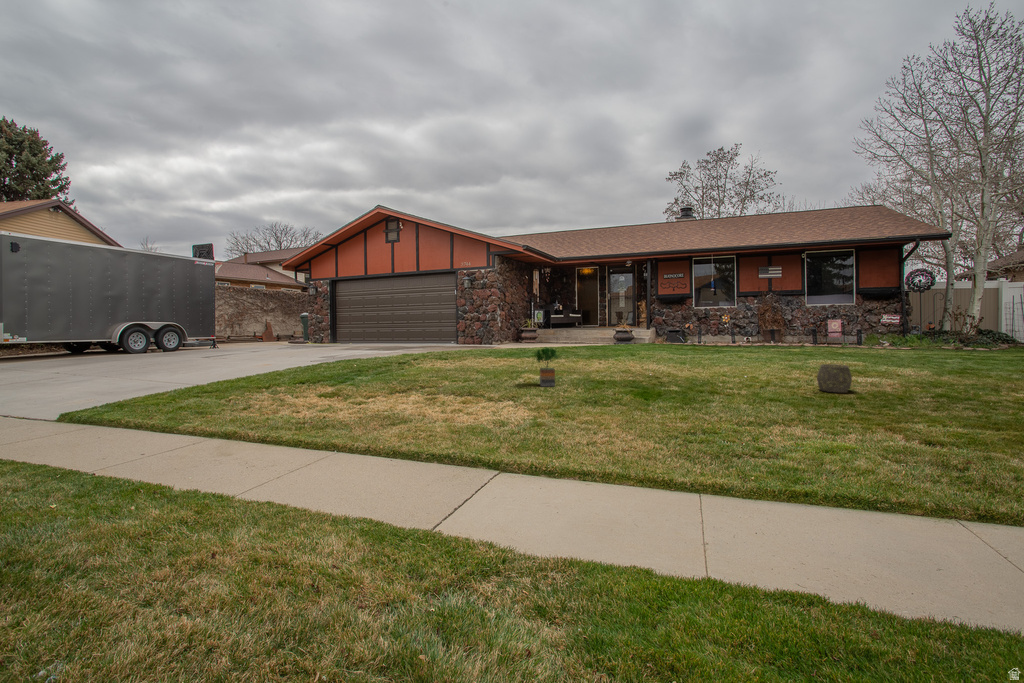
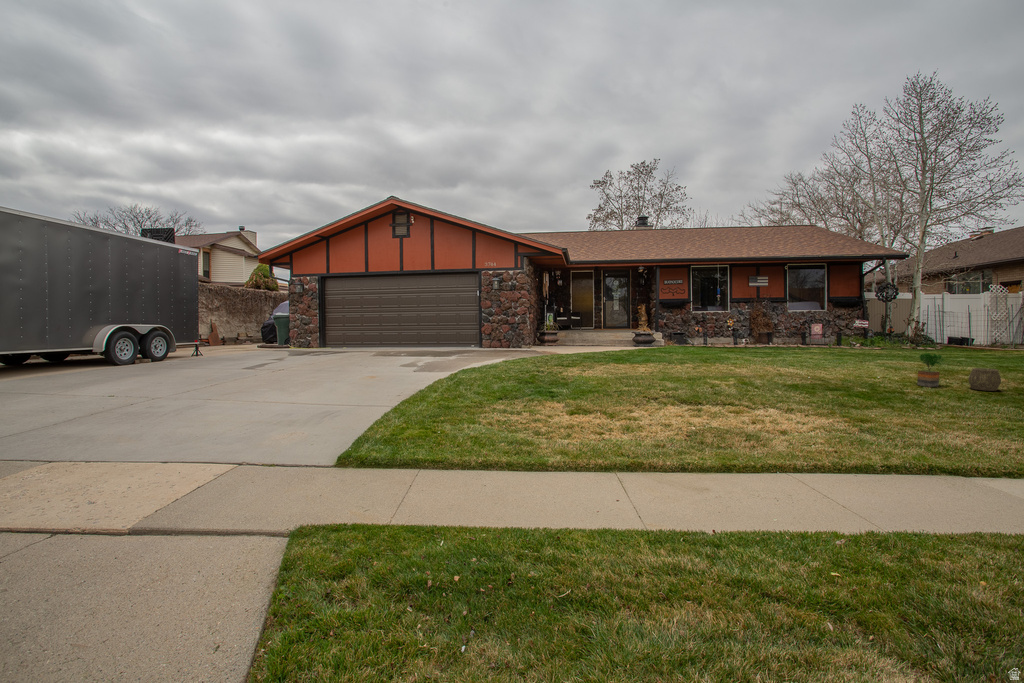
potted tree: present [534,348,559,386] -> present [917,353,944,387]

